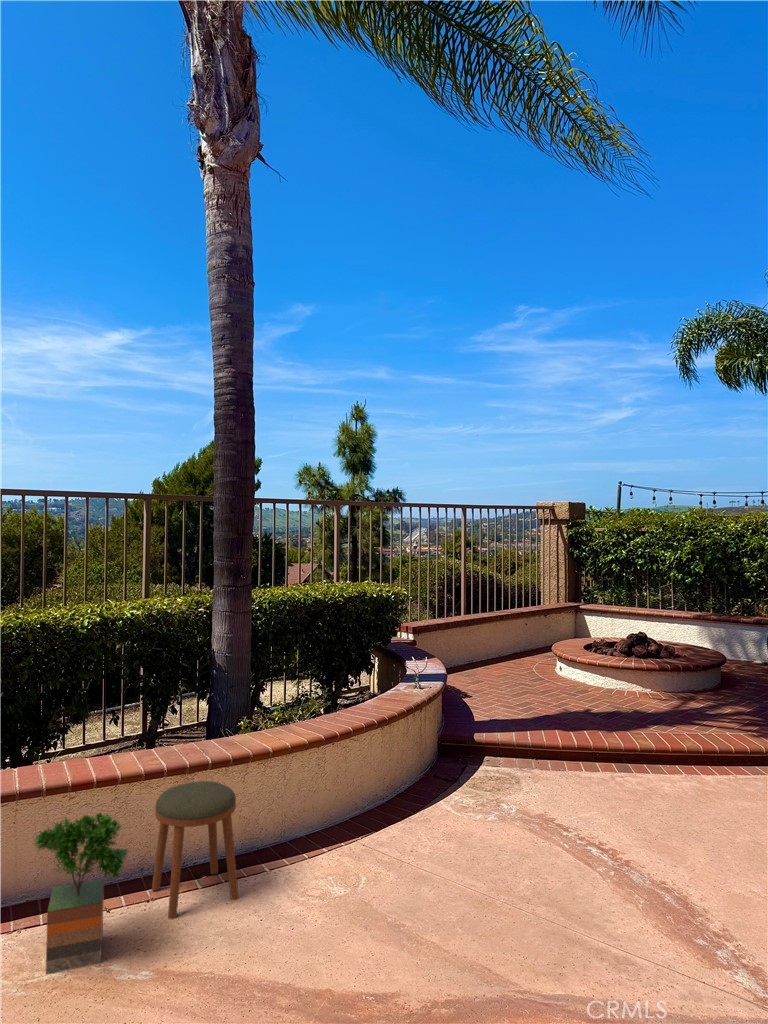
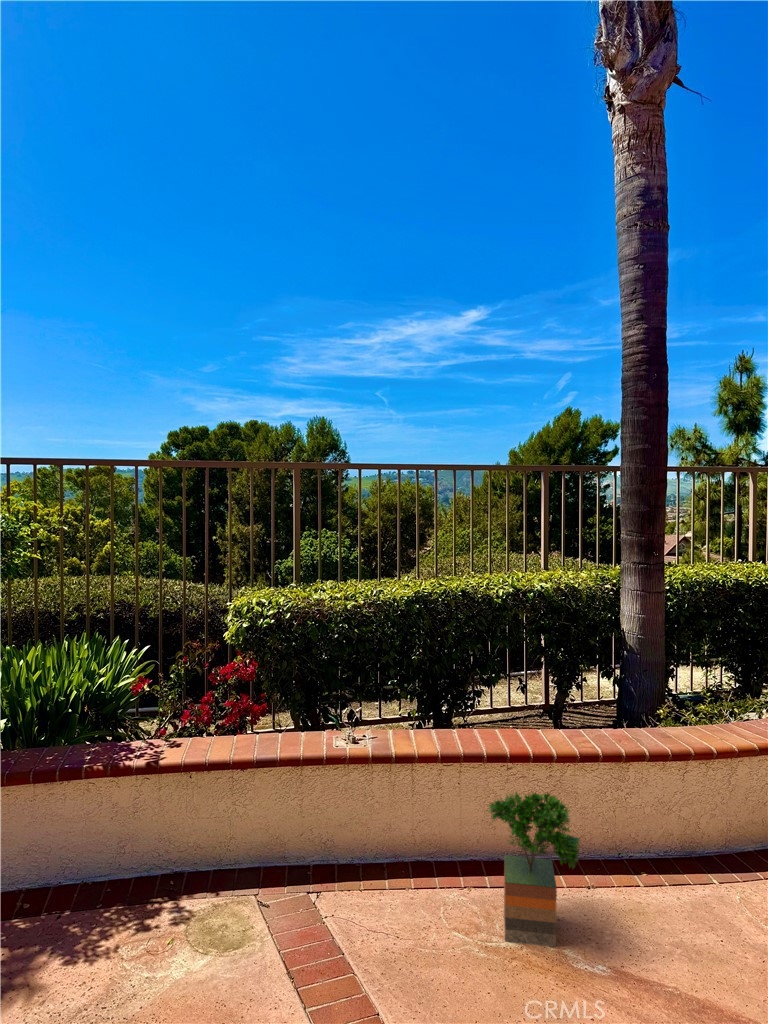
stool: present [152,781,239,919] -> none [590,774,692,919]

